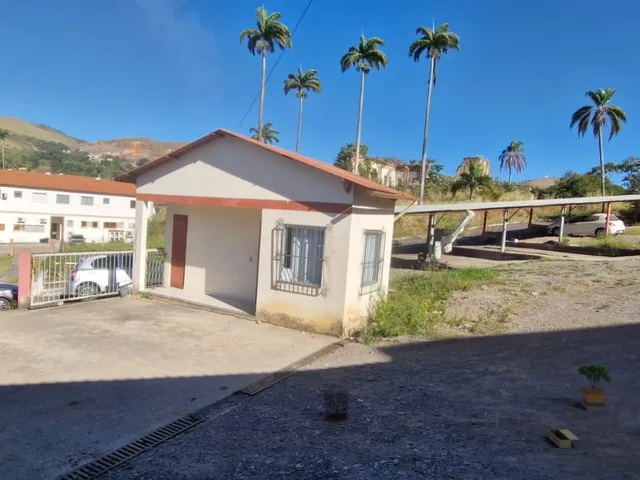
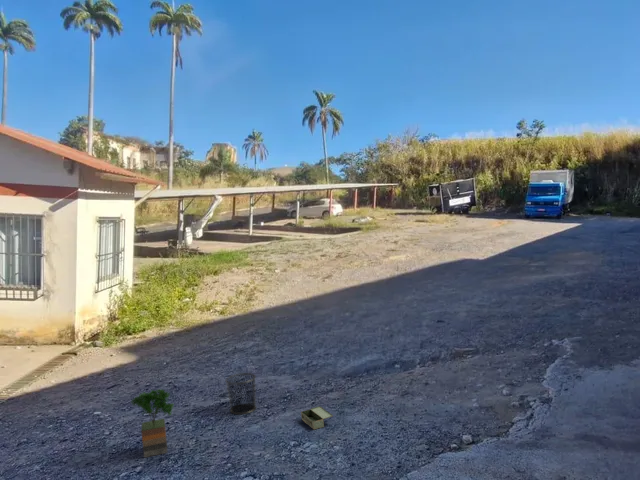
potted tree: present [578,365,612,411] -> present [131,389,174,457]
waste bin: present [322,386,349,422] -> present [225,373,256,414]

